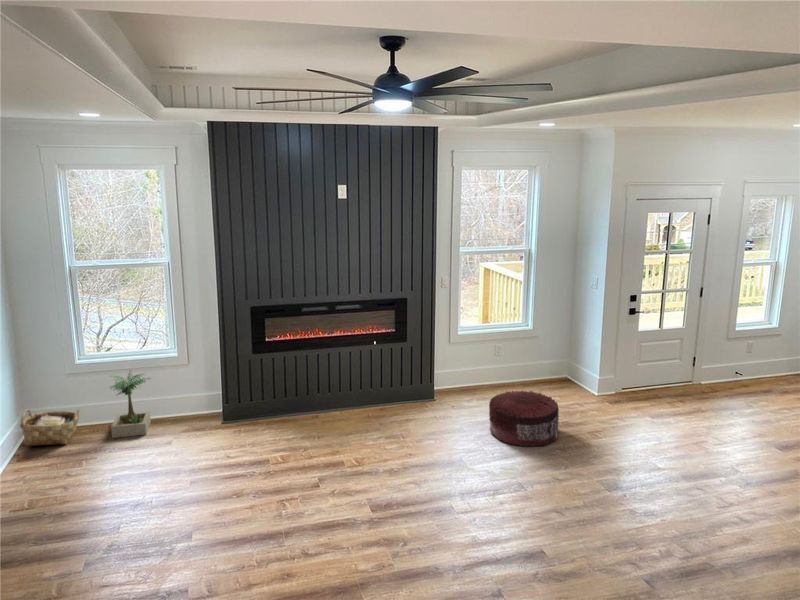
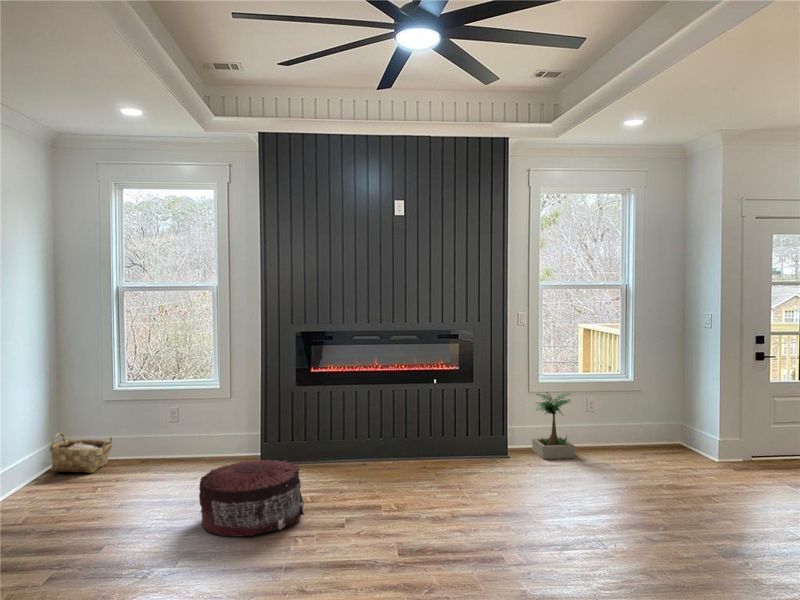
potted plant: present [109,373,151,438] -> present [532,392,575,459]
pouf: present [489,391,559,446] -> present [199,460,304,536]

